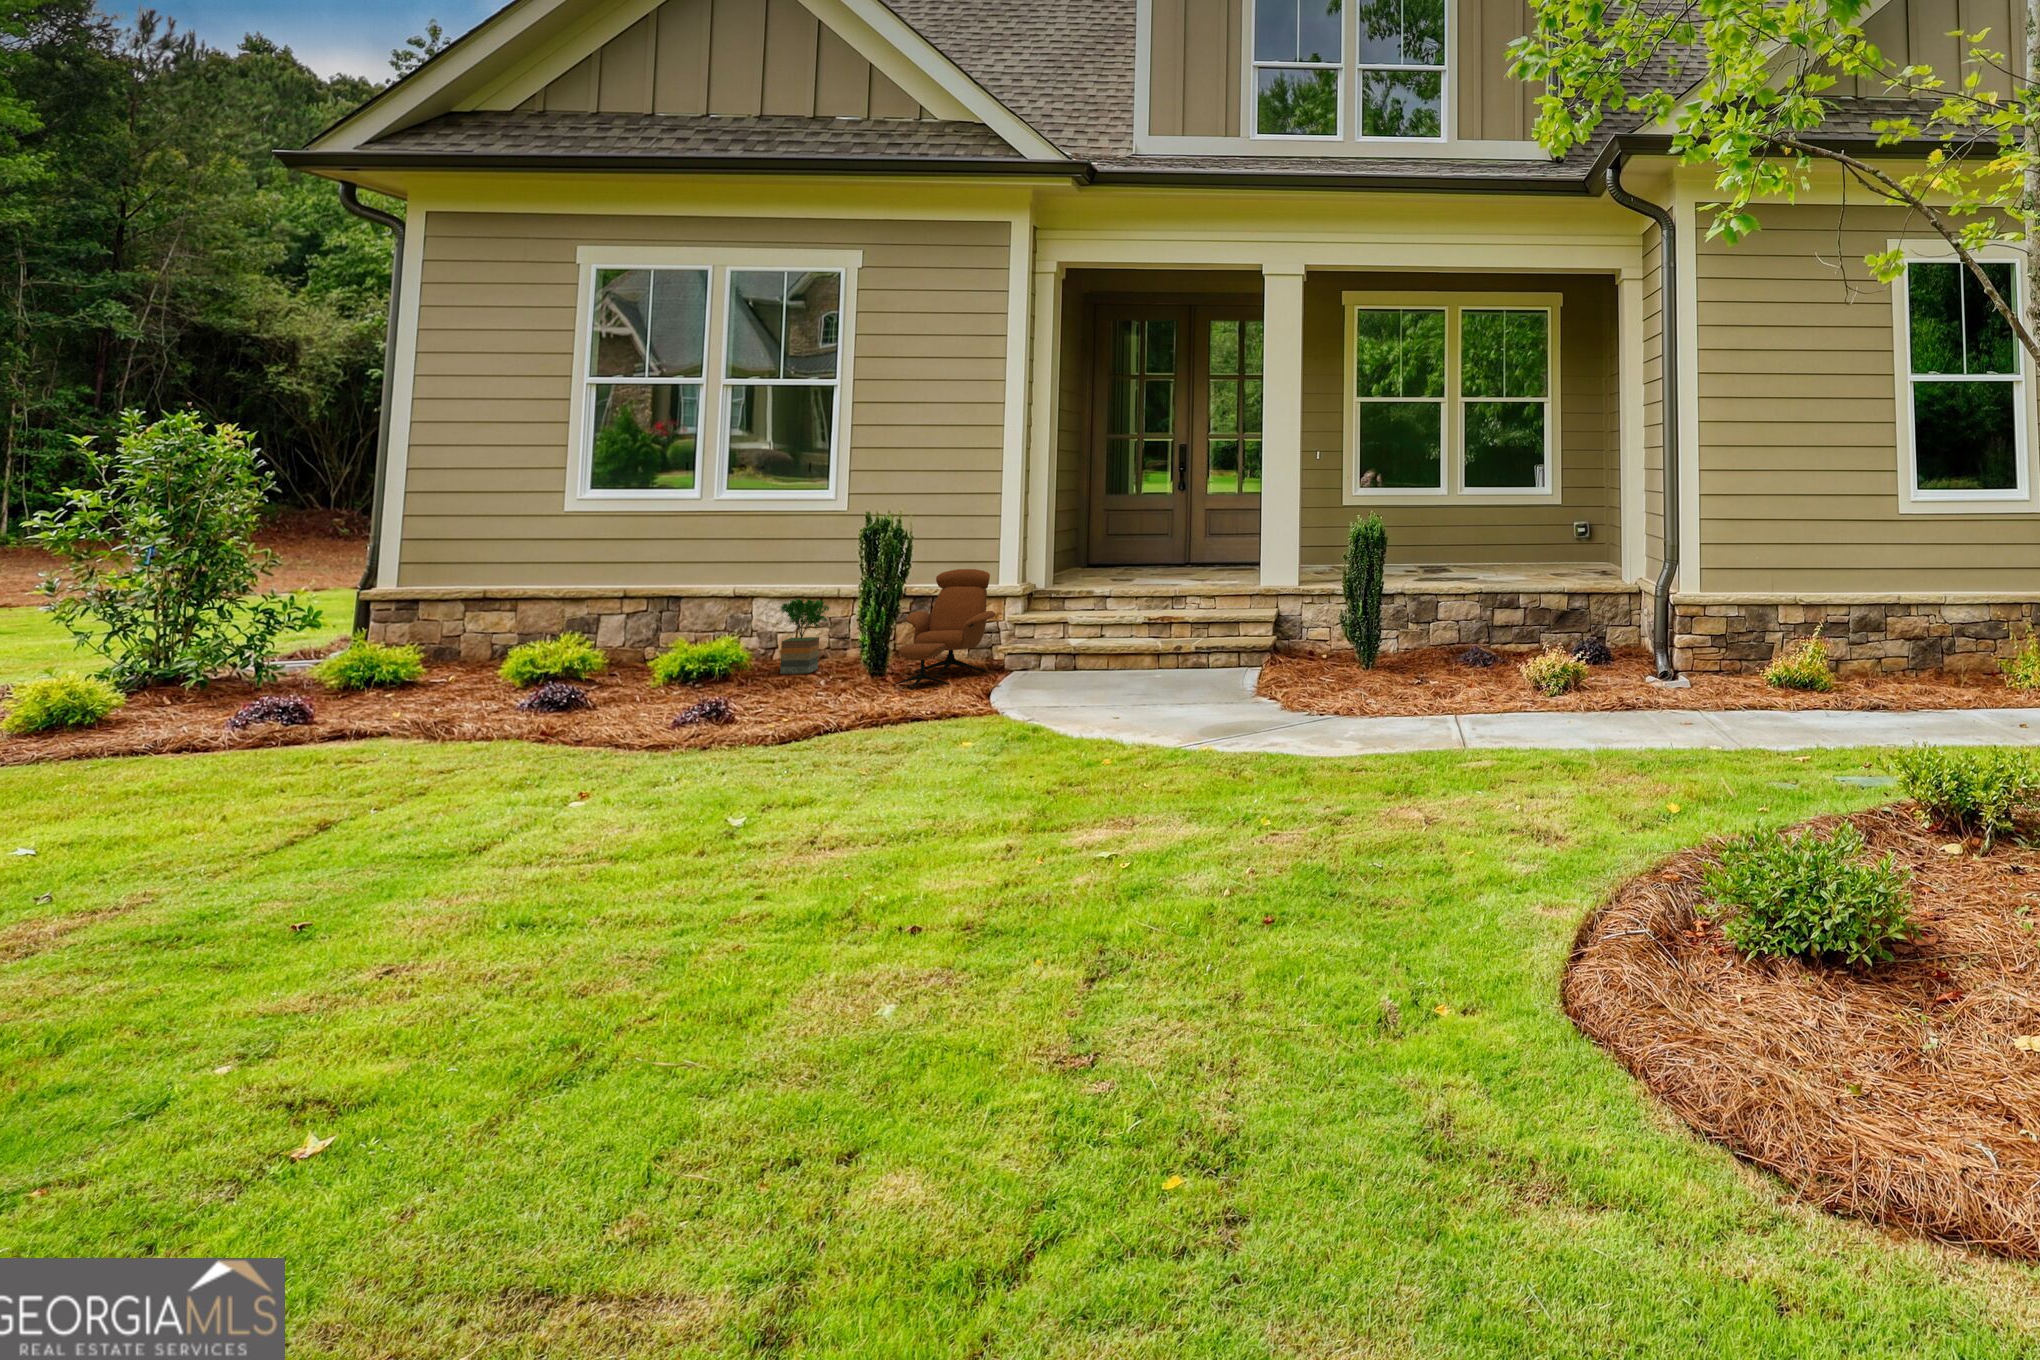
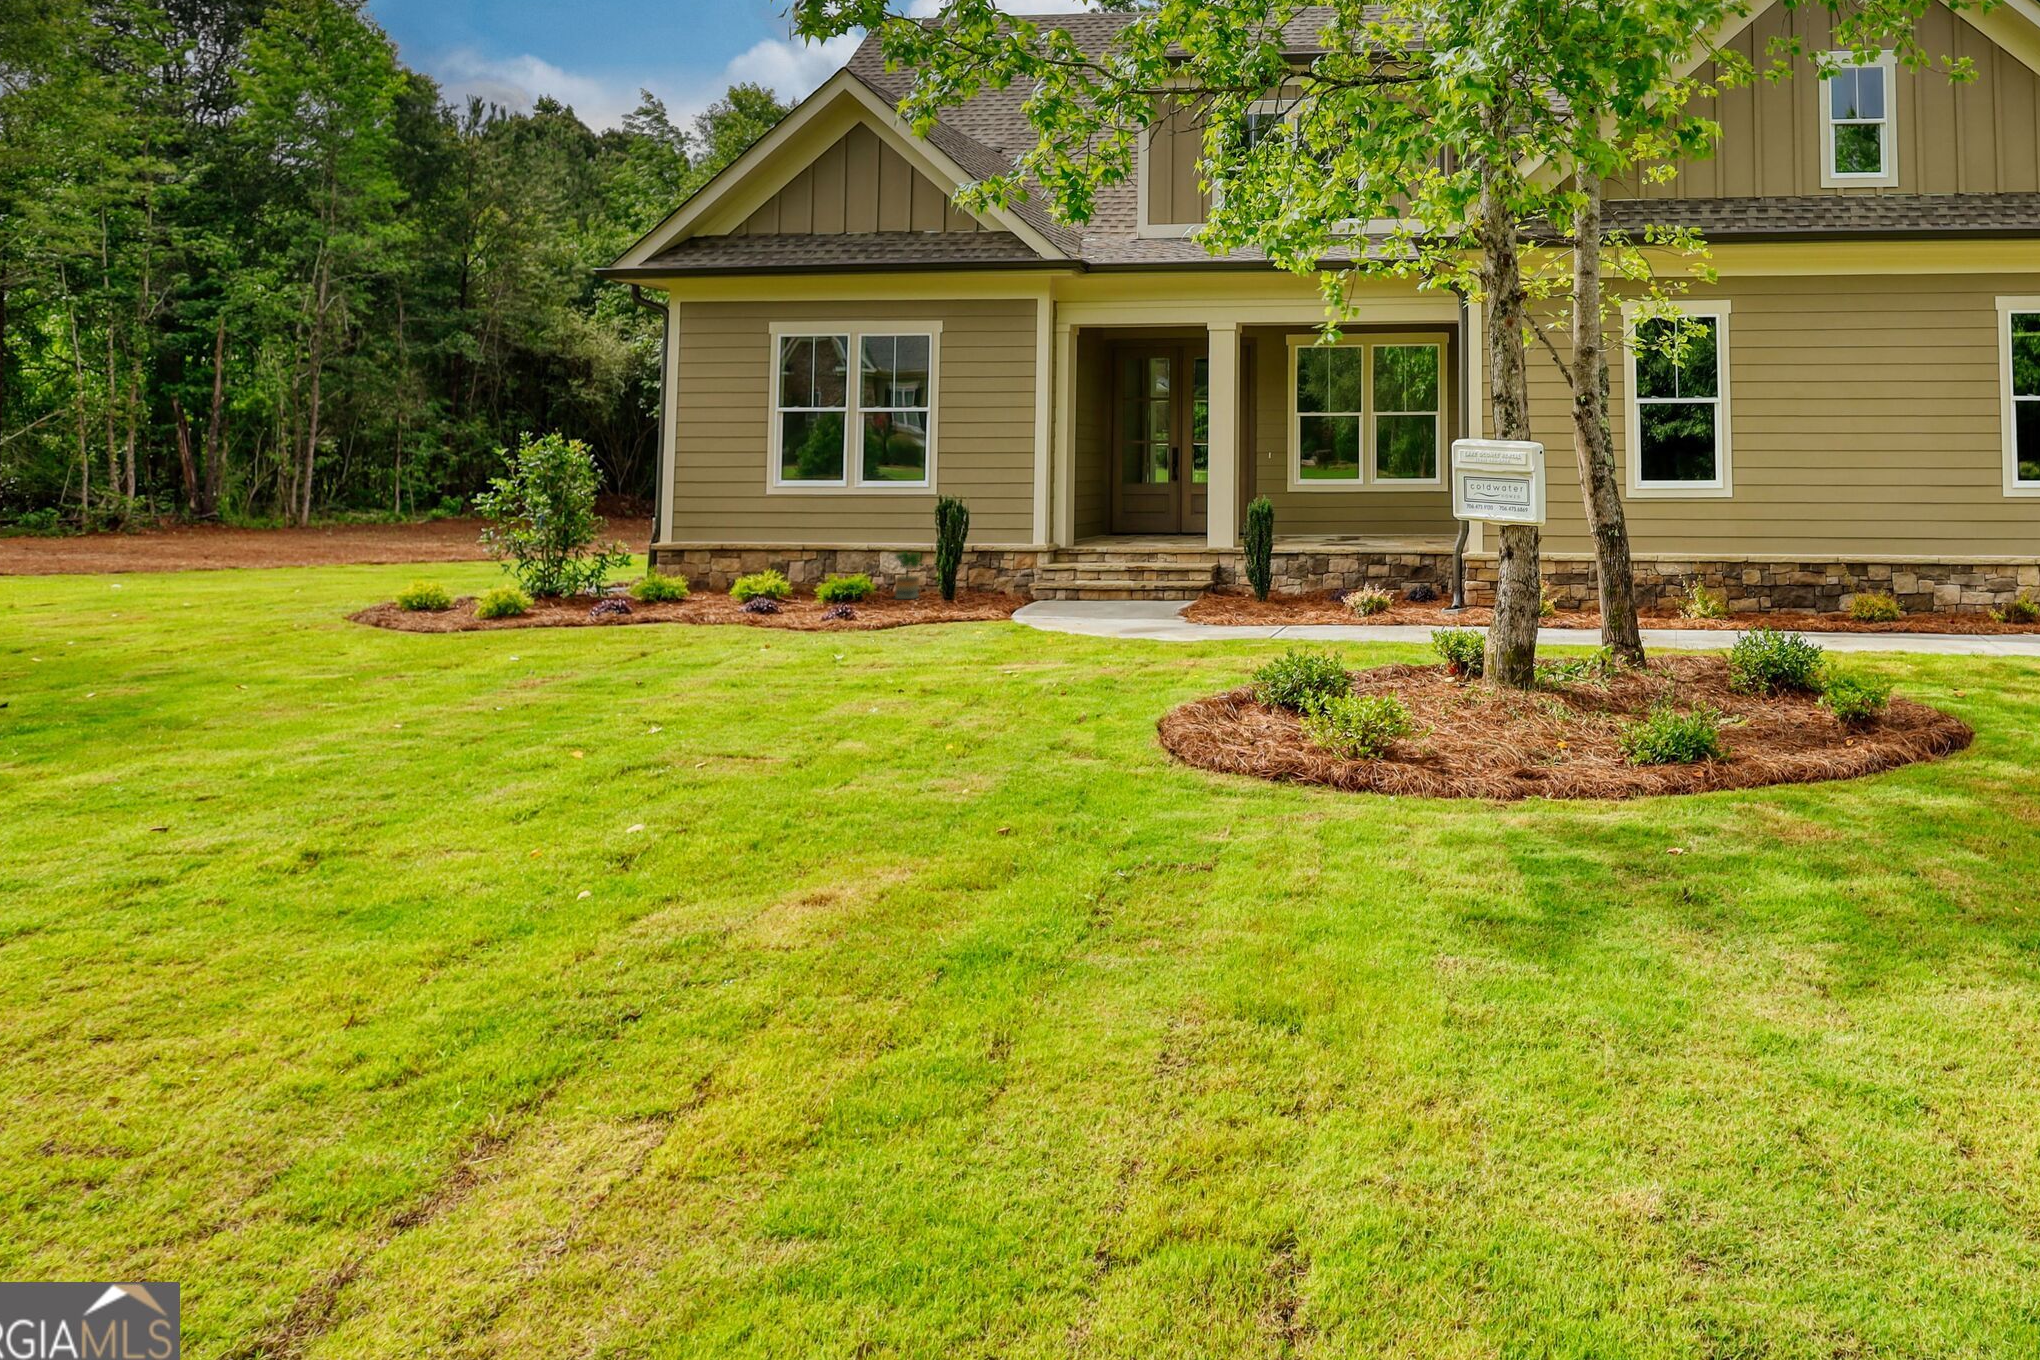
lounge chair: present [894,569,995,689] -> none [962,533,1027,608]

